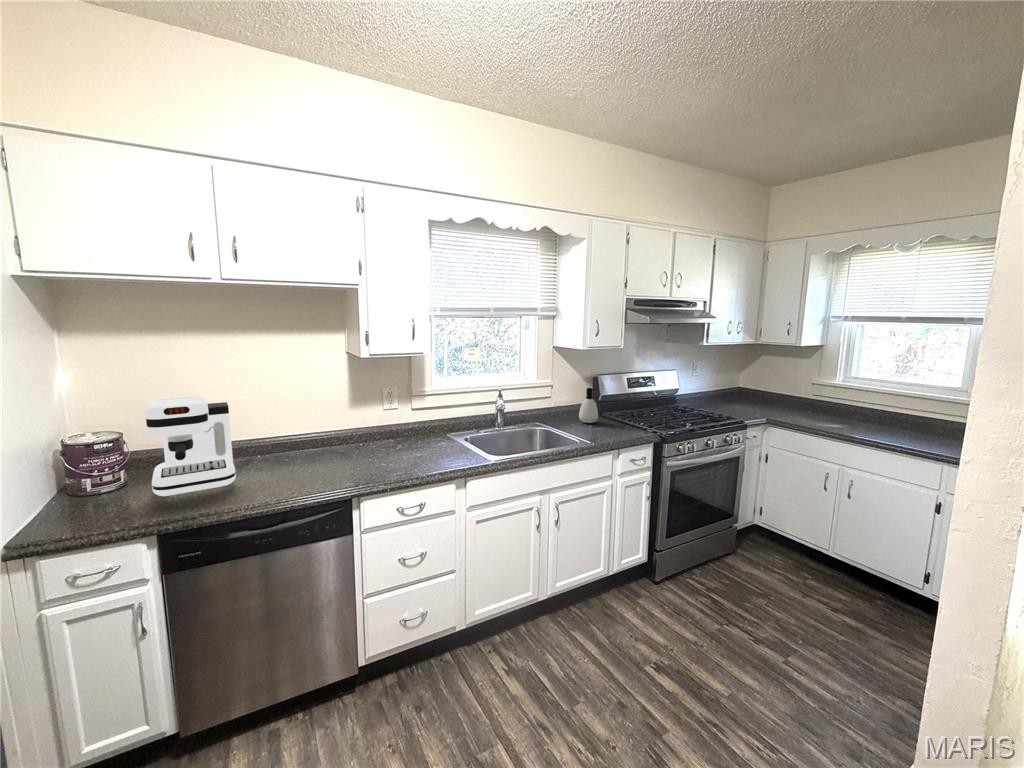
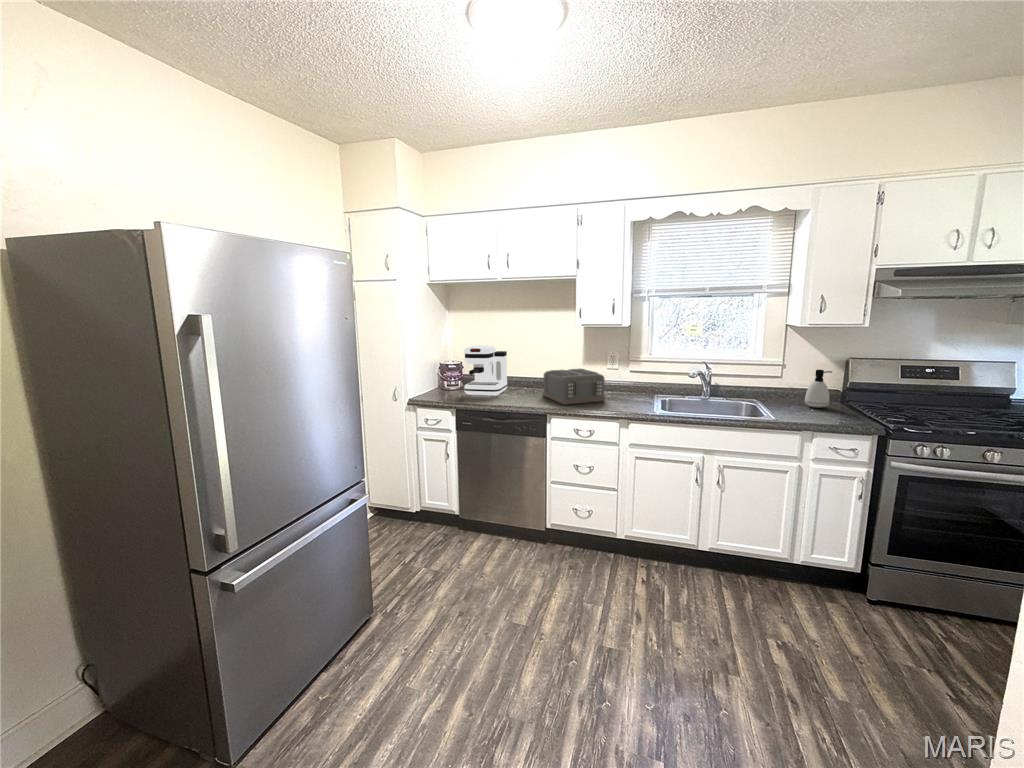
toaster: none [310,415,411,477] -> present [543,369,605,405]

